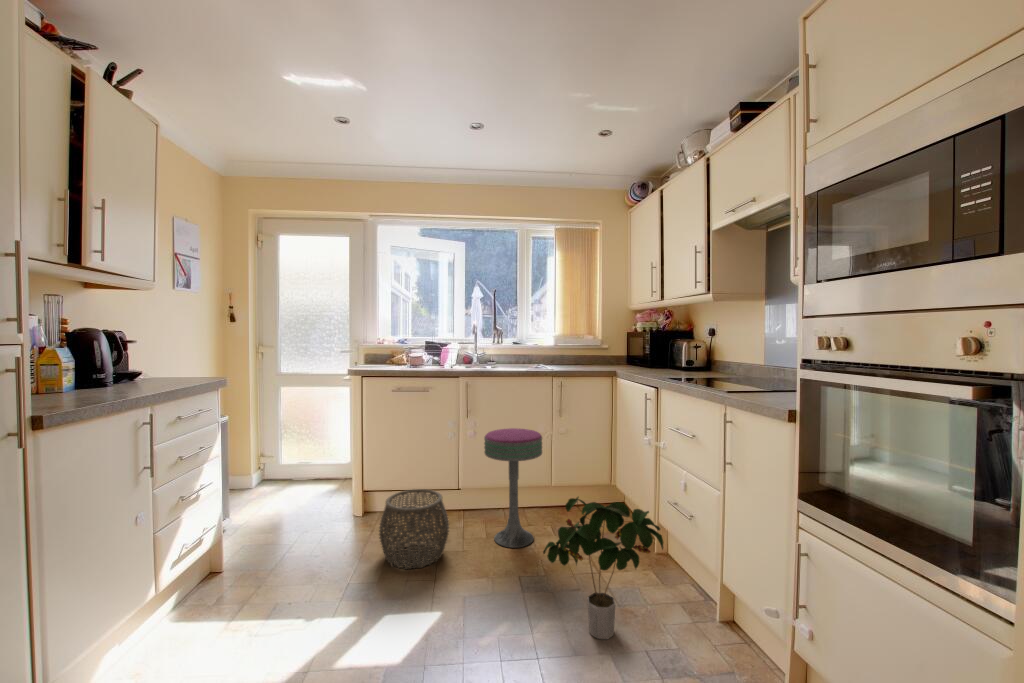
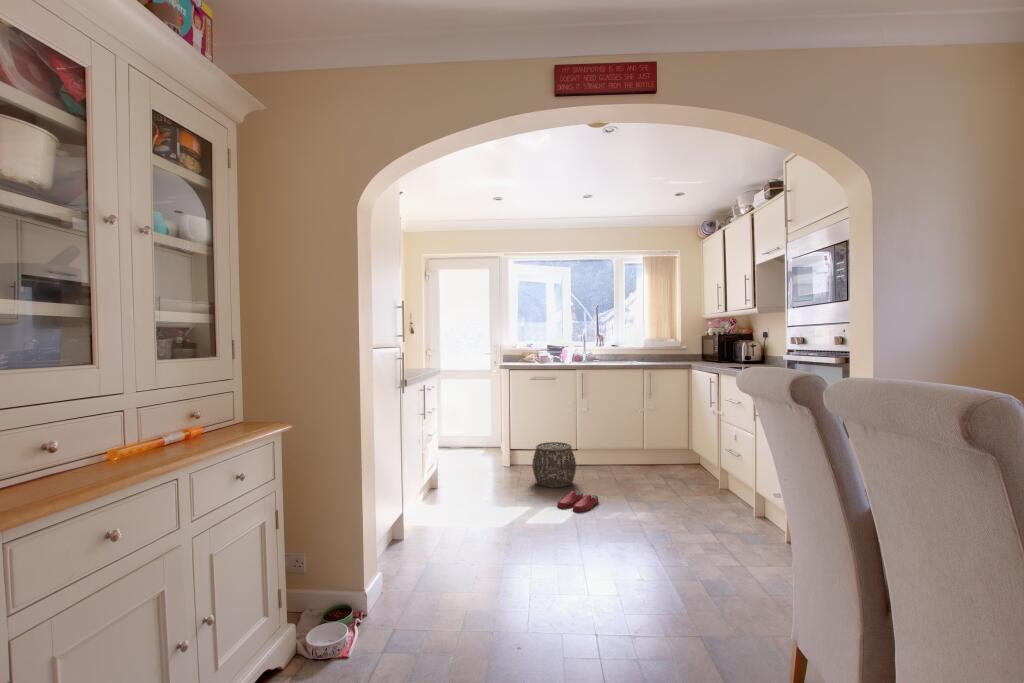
bar stool: present [484,428,542,548] -> none [597,404,637,482]
potted plant: present [543,497,663,639] -> none [640,435,713,516]
slippers: none [401,584,475,640] -> present [557,491,598,512]

